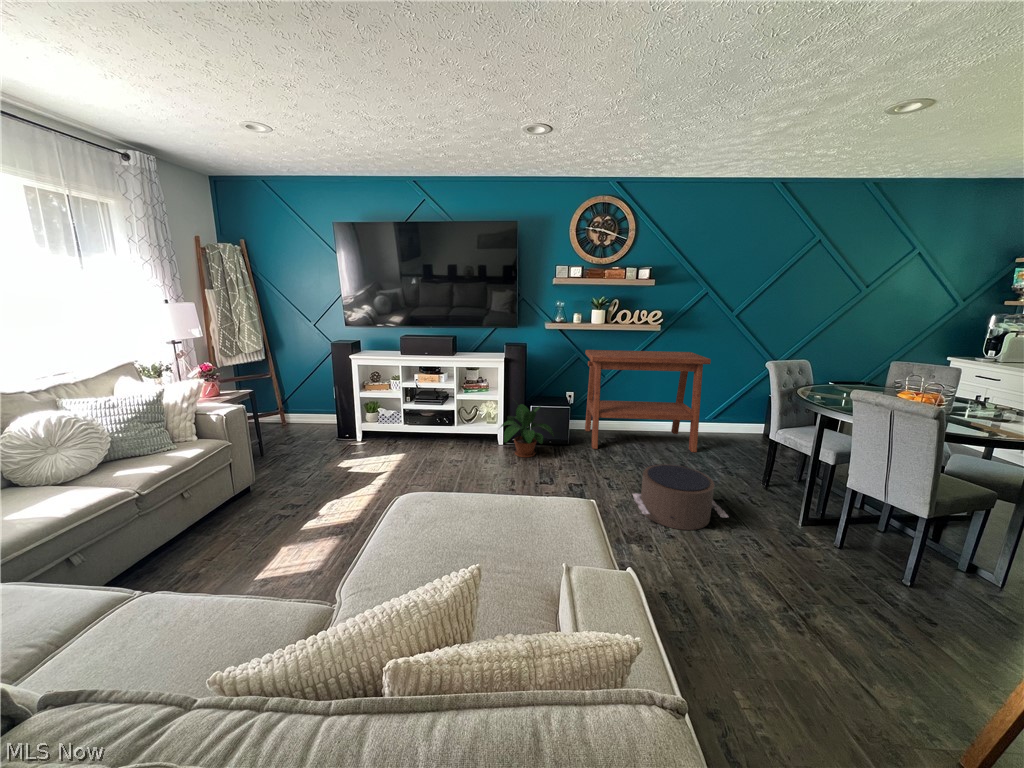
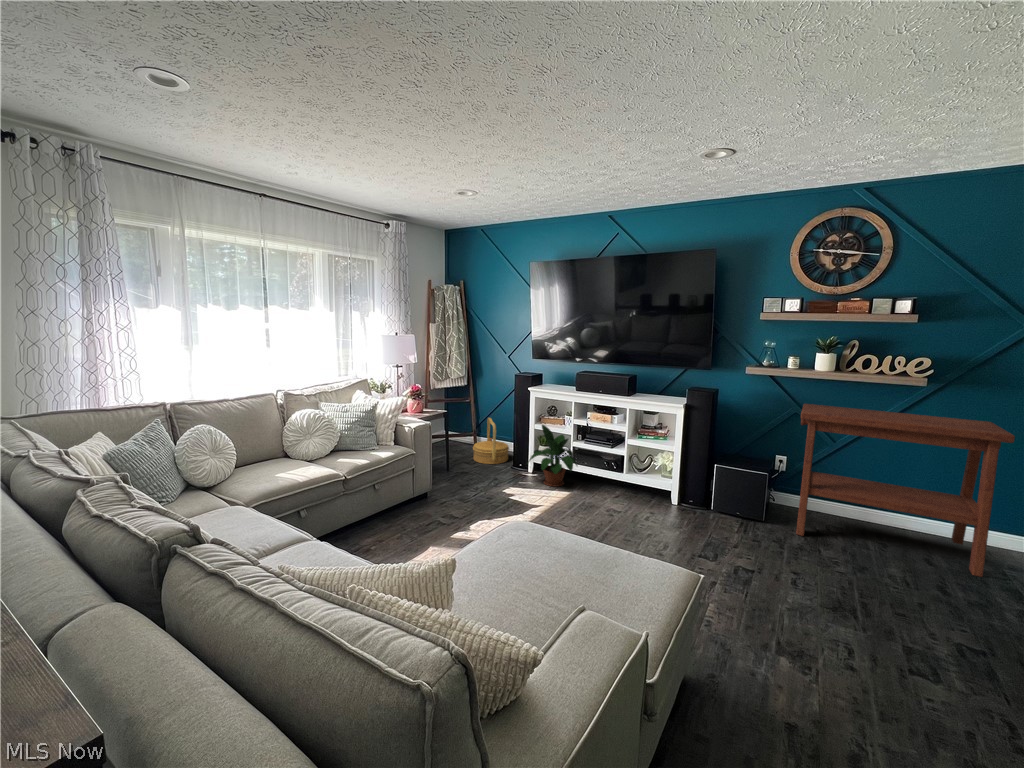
woven basket: none [288,391,331,440] -> present [473,418,509,464]
potted plant: present [501,404,554,457] -> present [528,425,578,486]
pouf: present [633,464,728,530] -> none [813,569,967,675]

